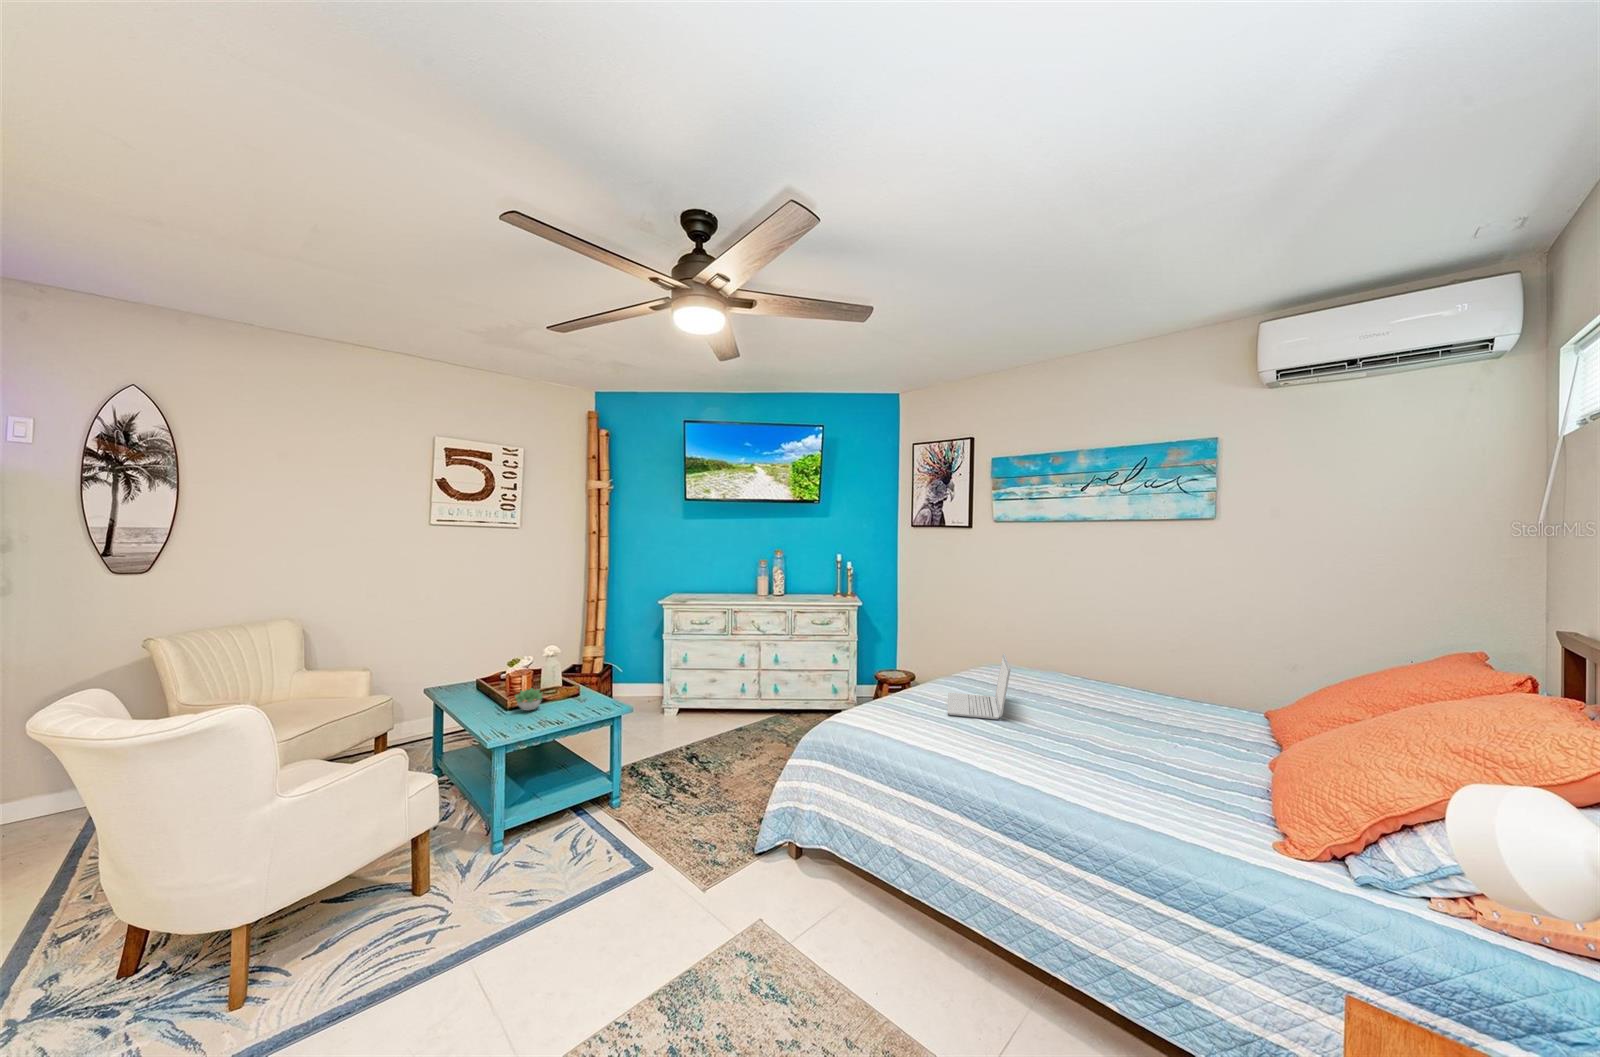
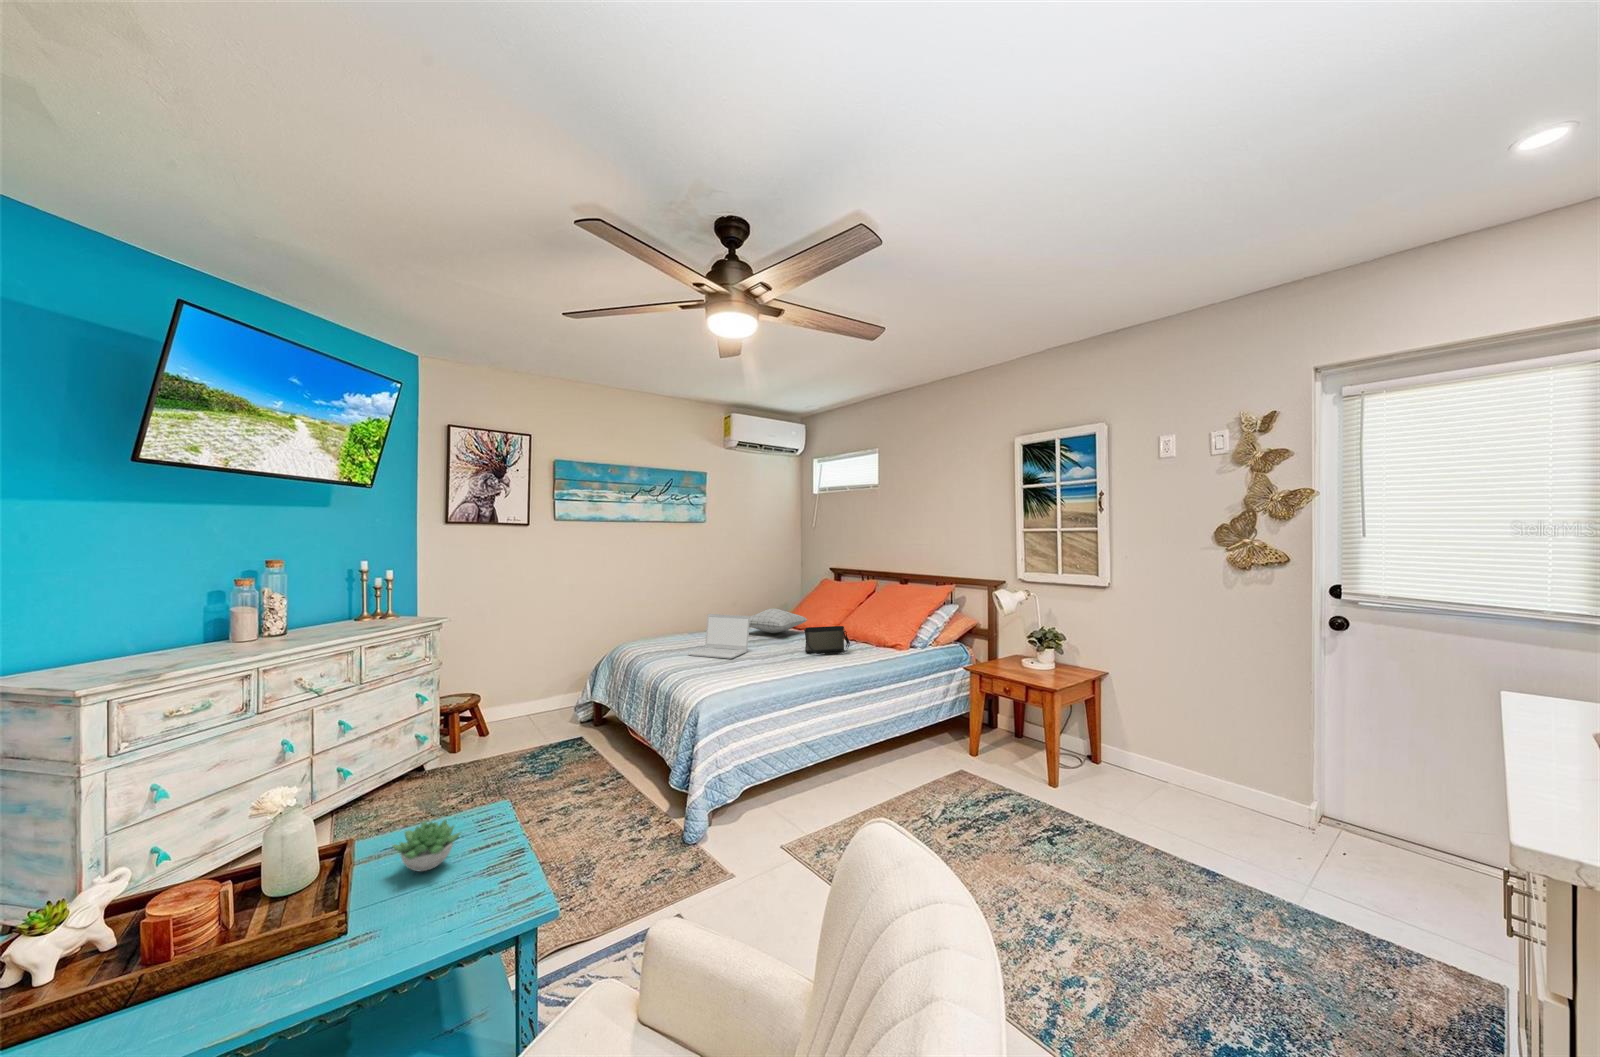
pillow: none [1116,680,1248,730] -> present [749,608,807,634]
handbag: none [1035,714,1112,789] -> present [804,626,850,655]

